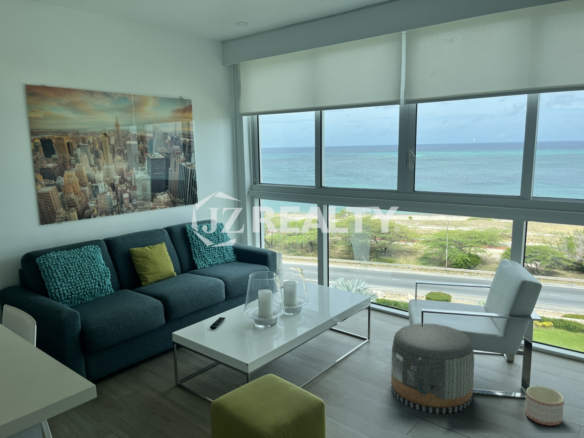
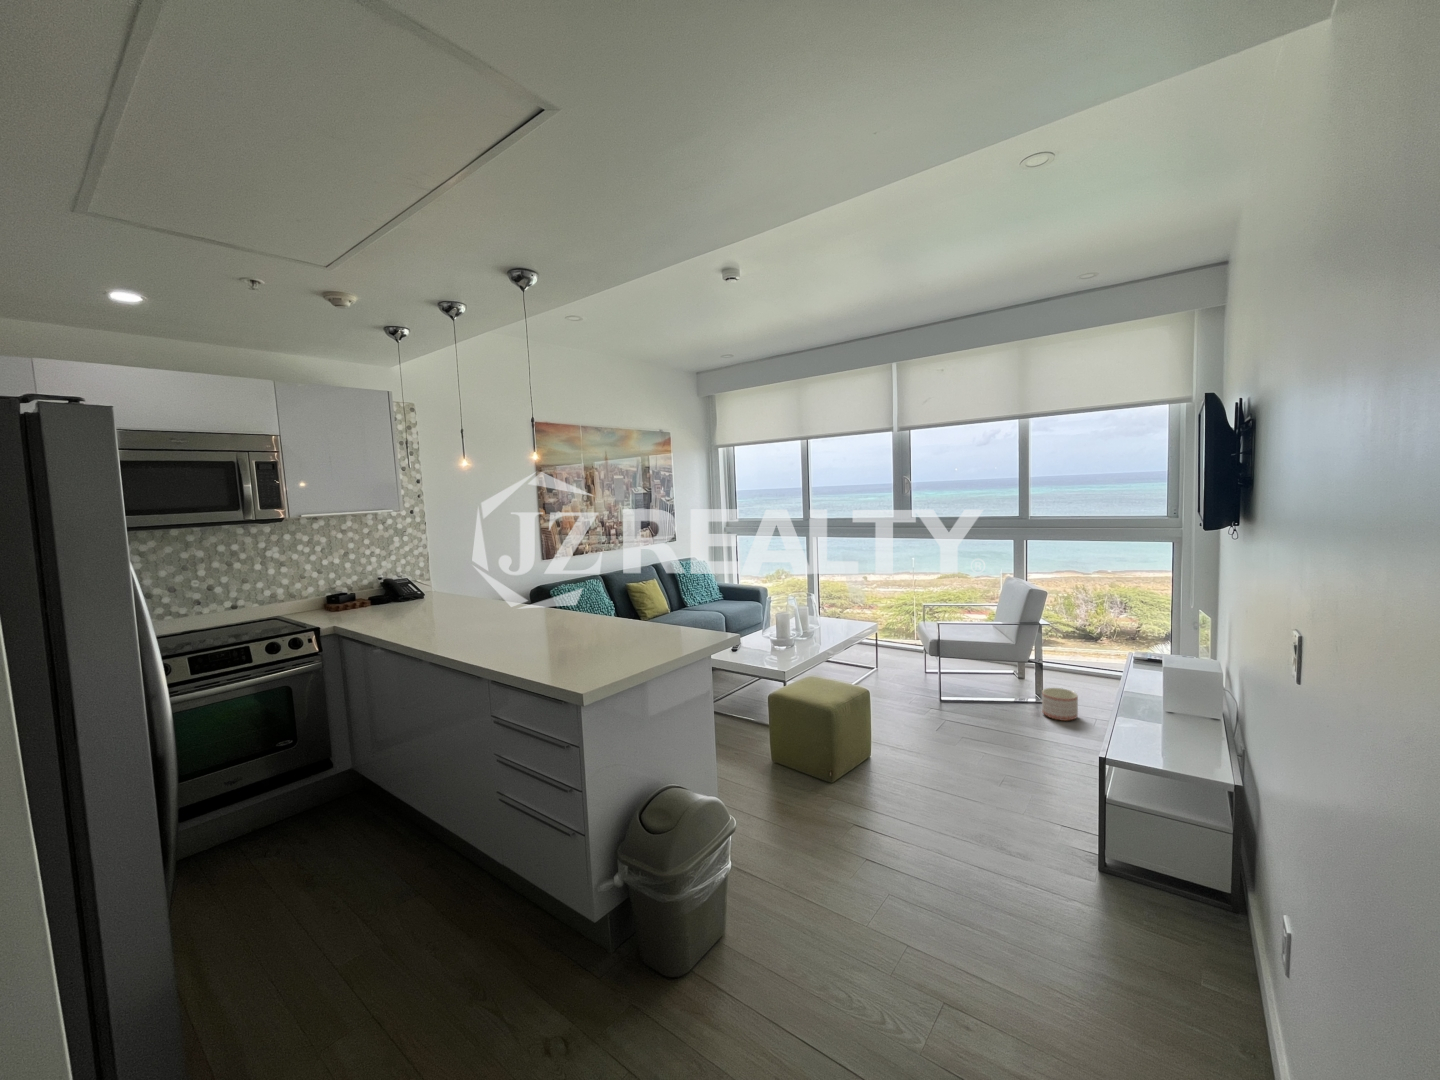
pouf: present [391,324,474,414] -> none [910,639,991,717]

